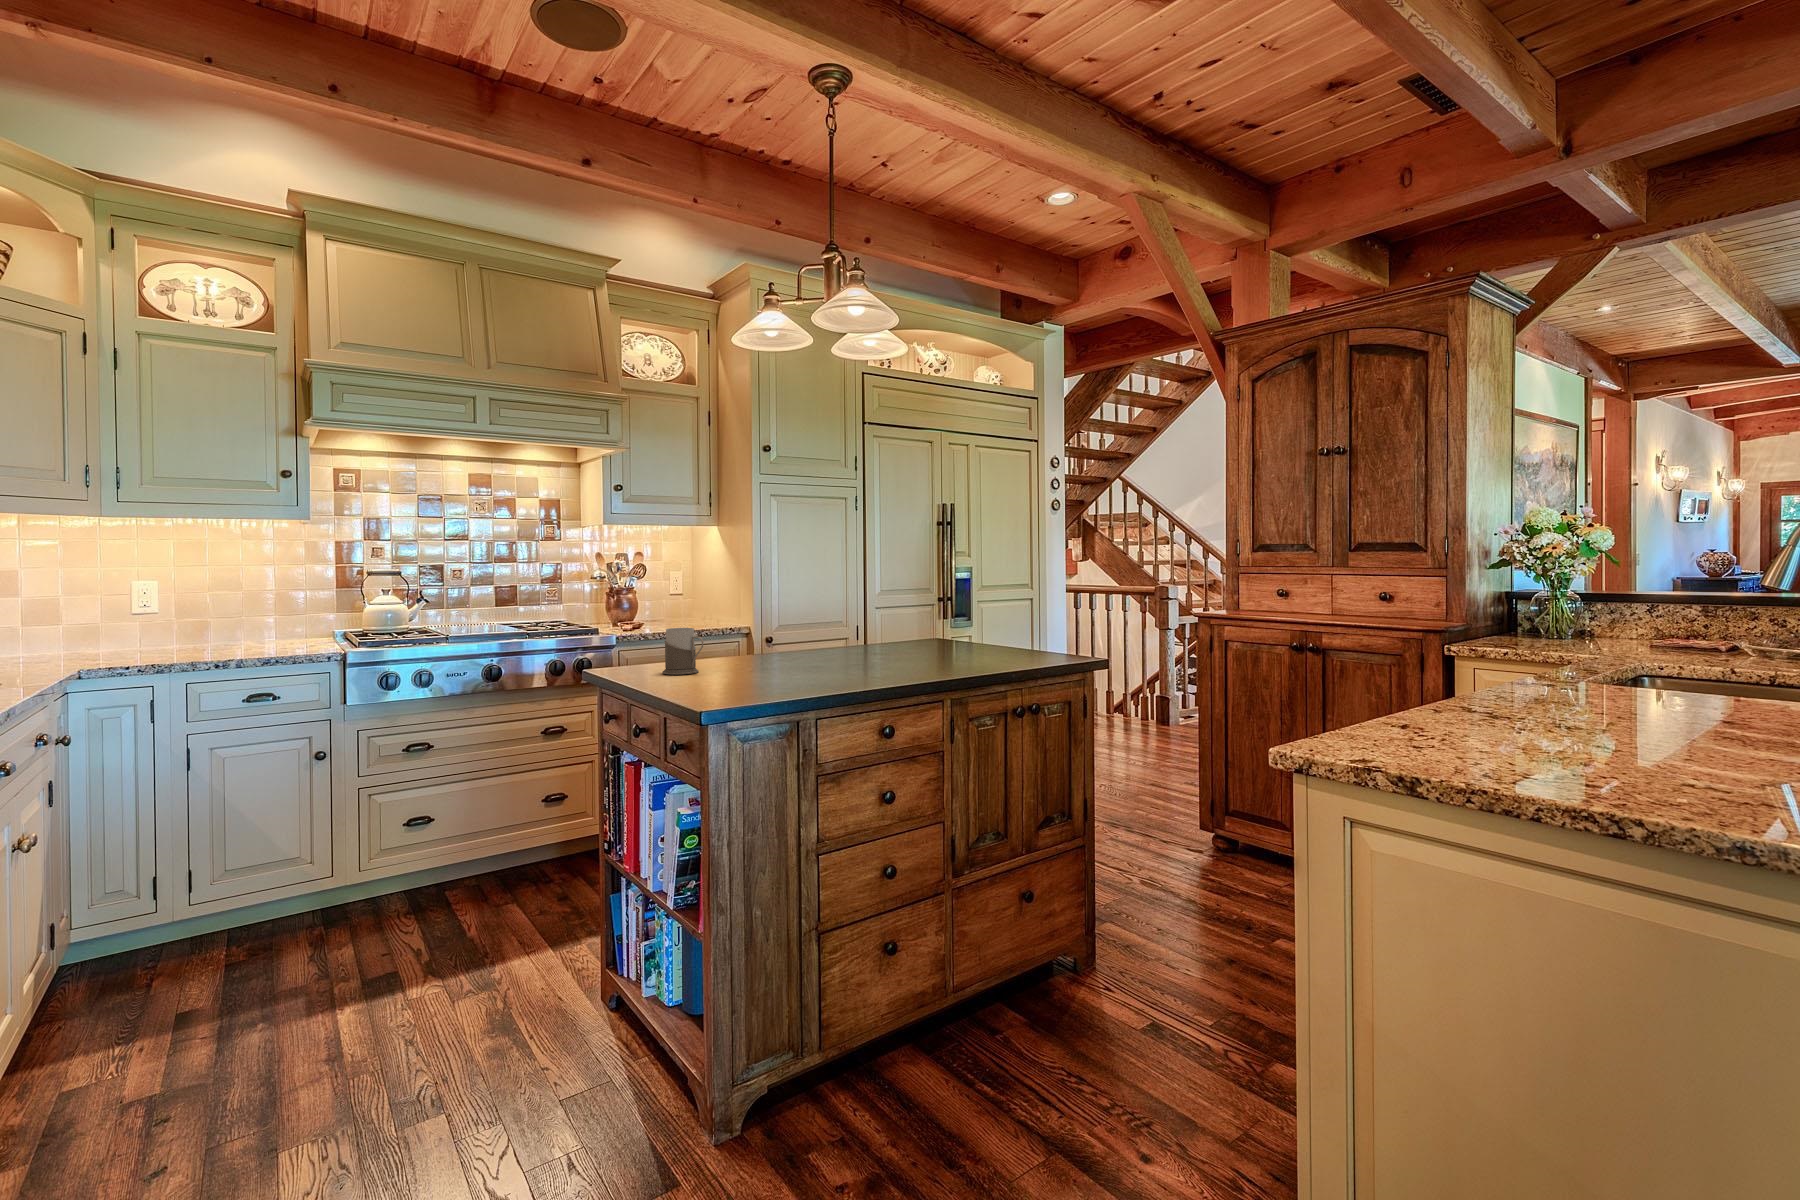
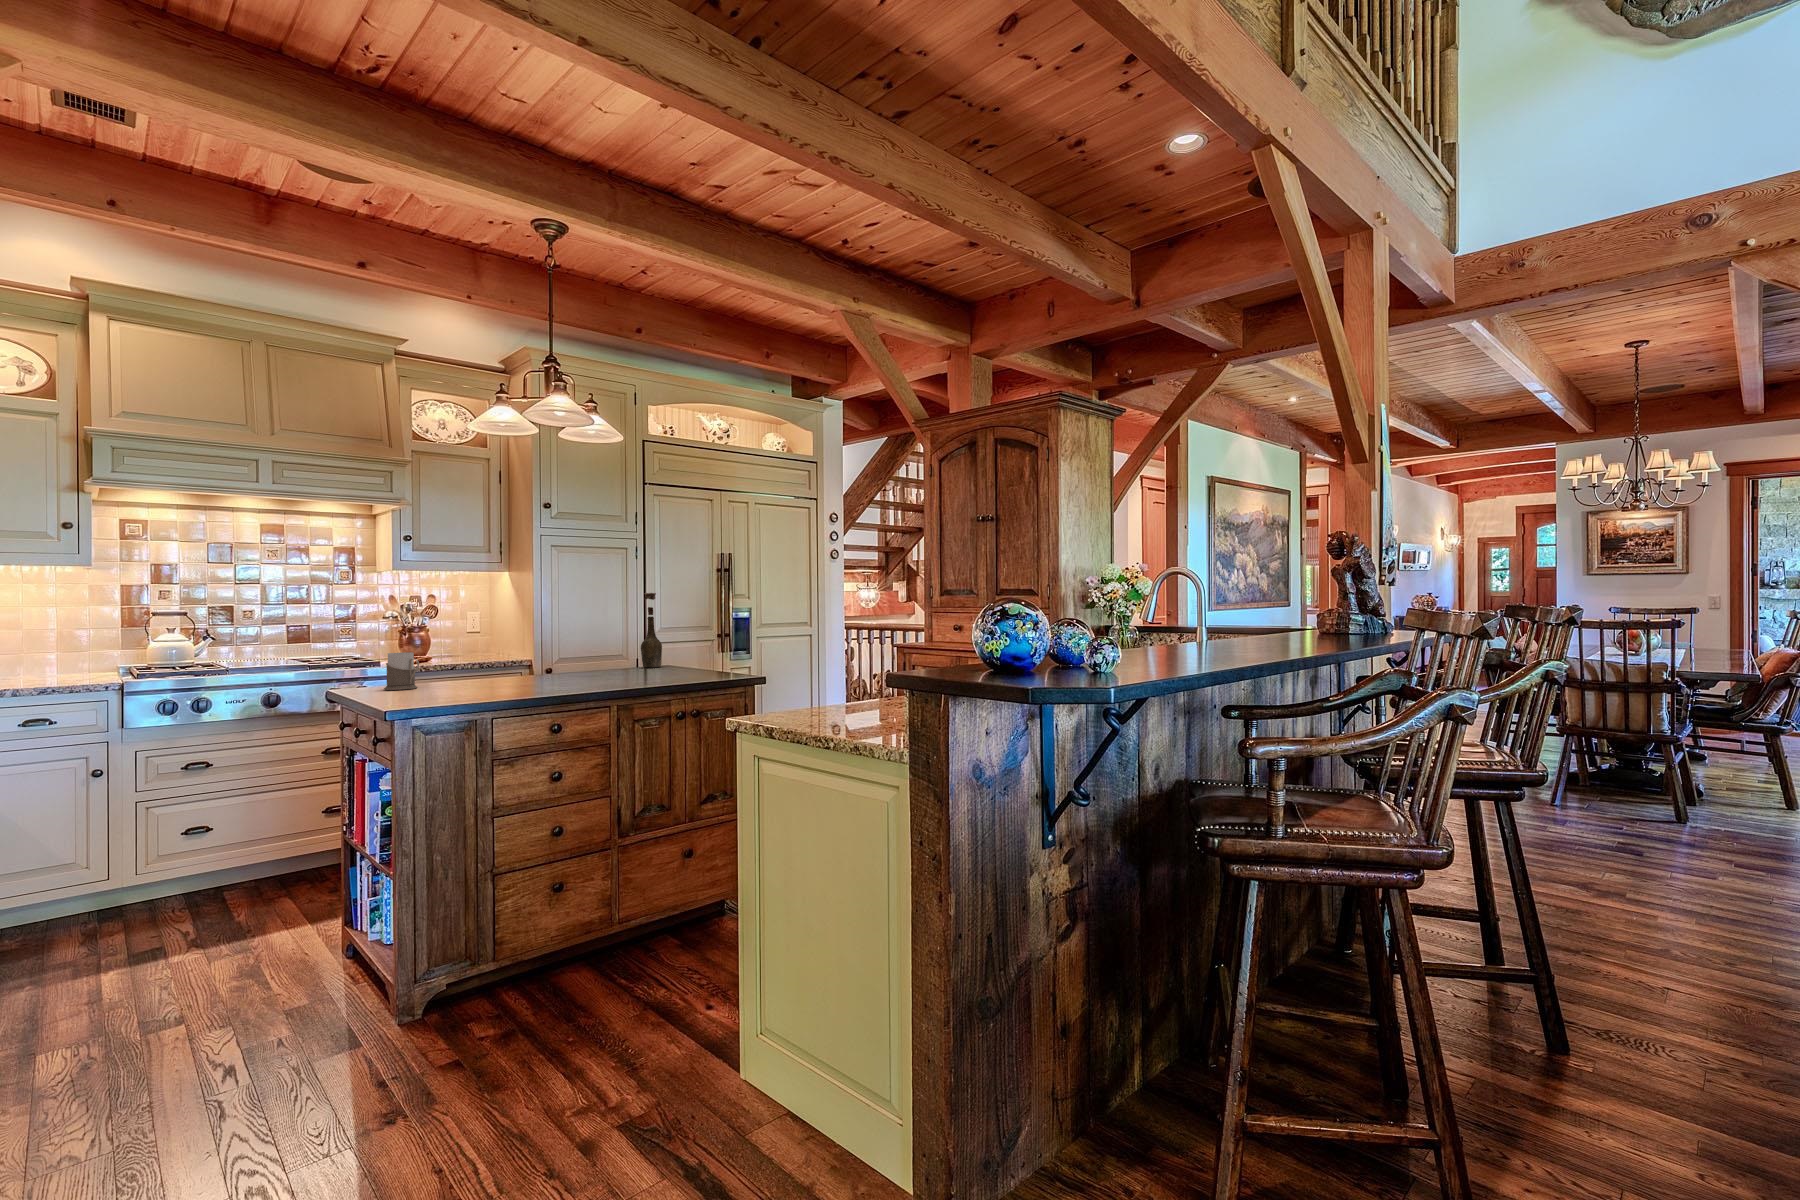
bottle: none [923,555,949,647] -> present [641,593,662,667]

